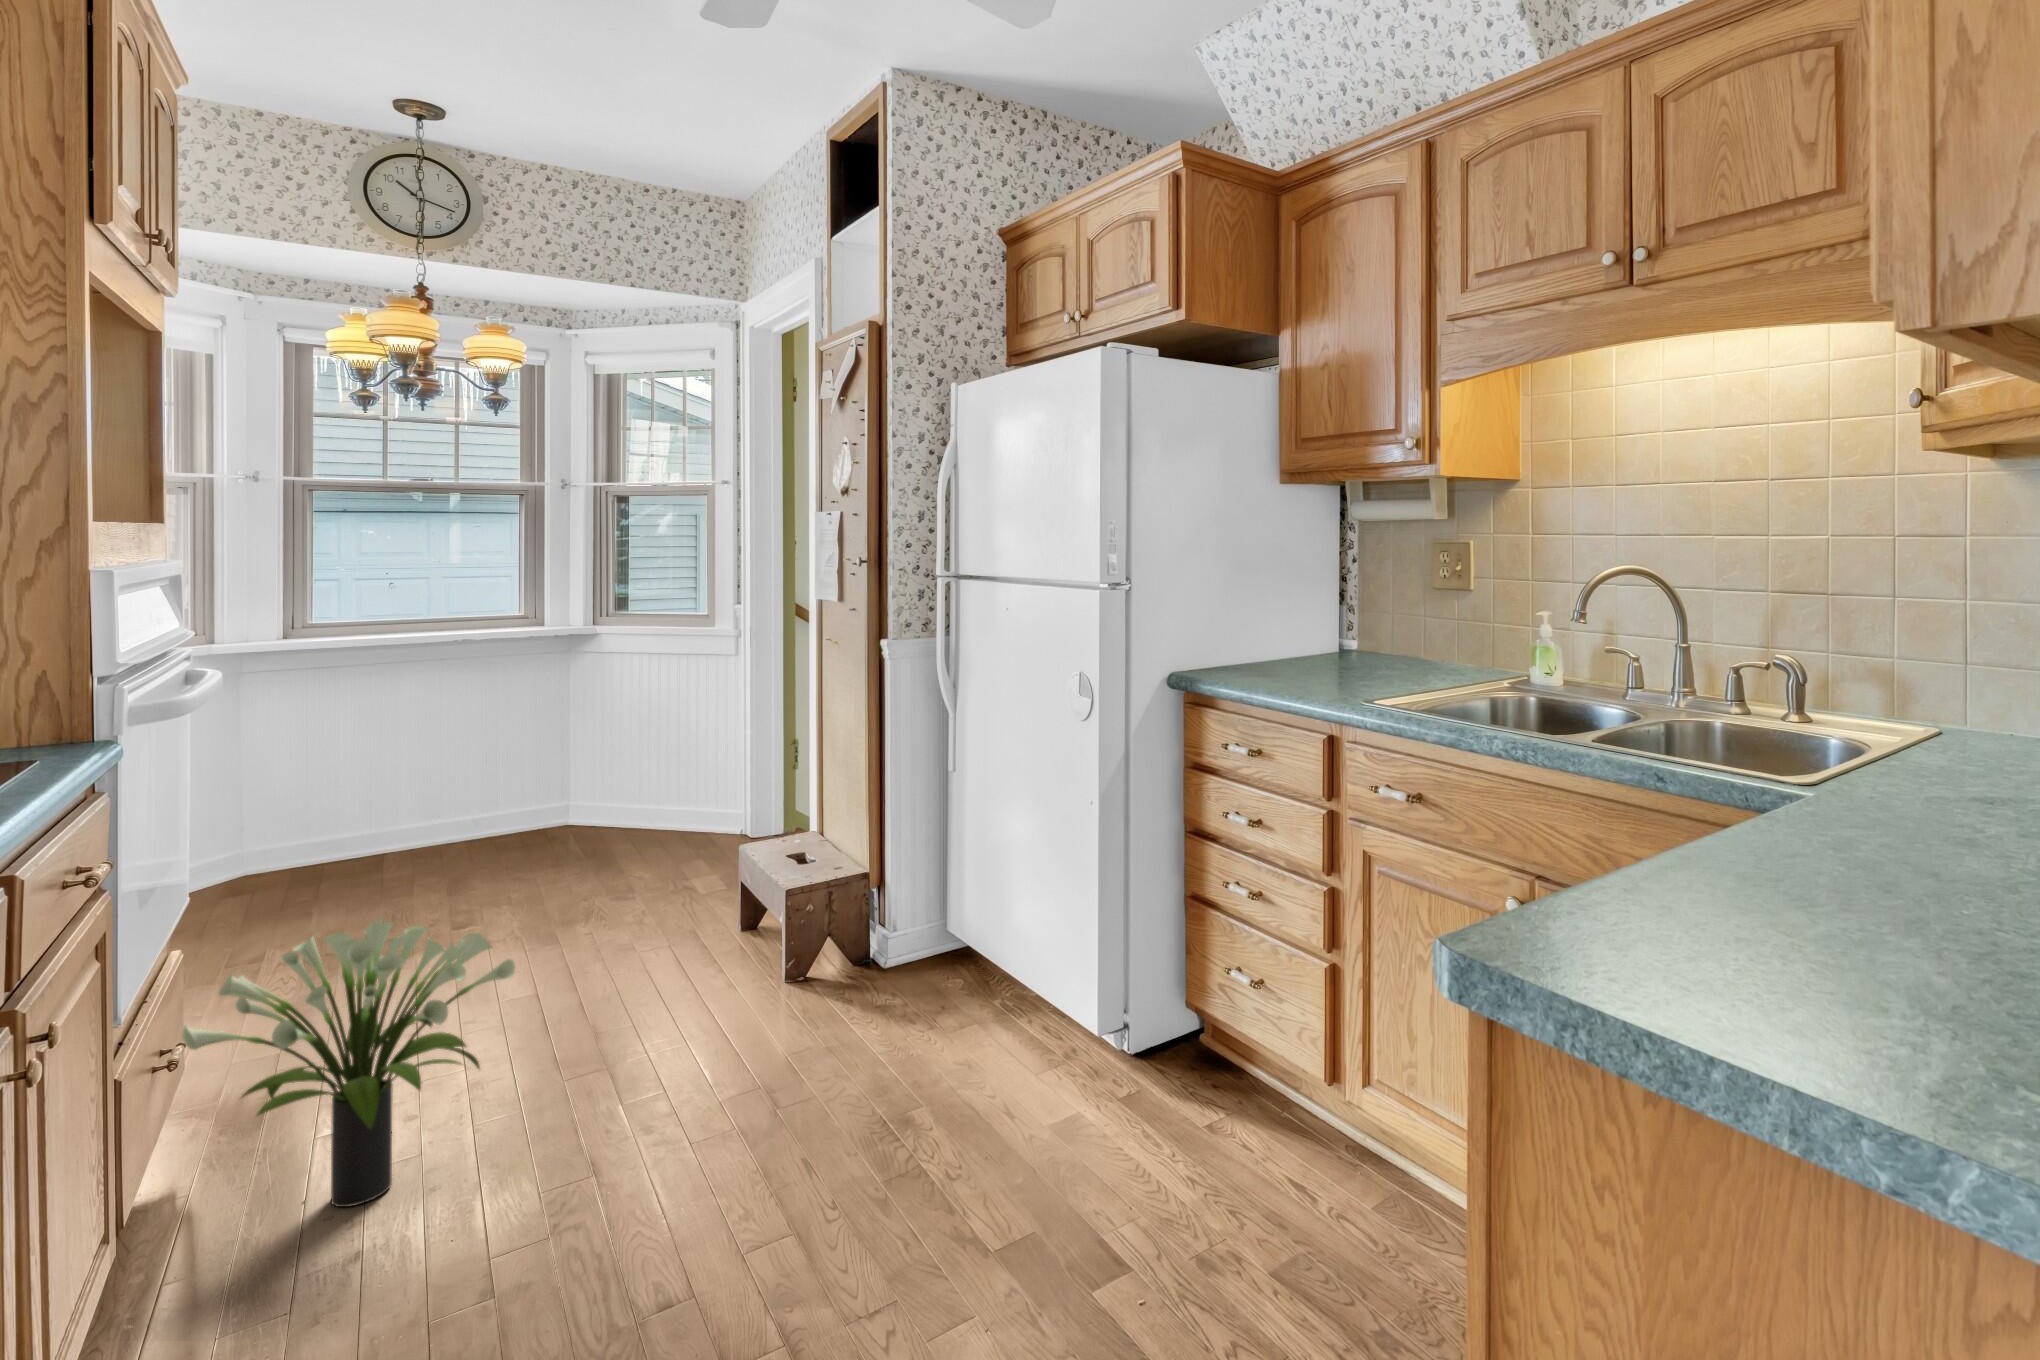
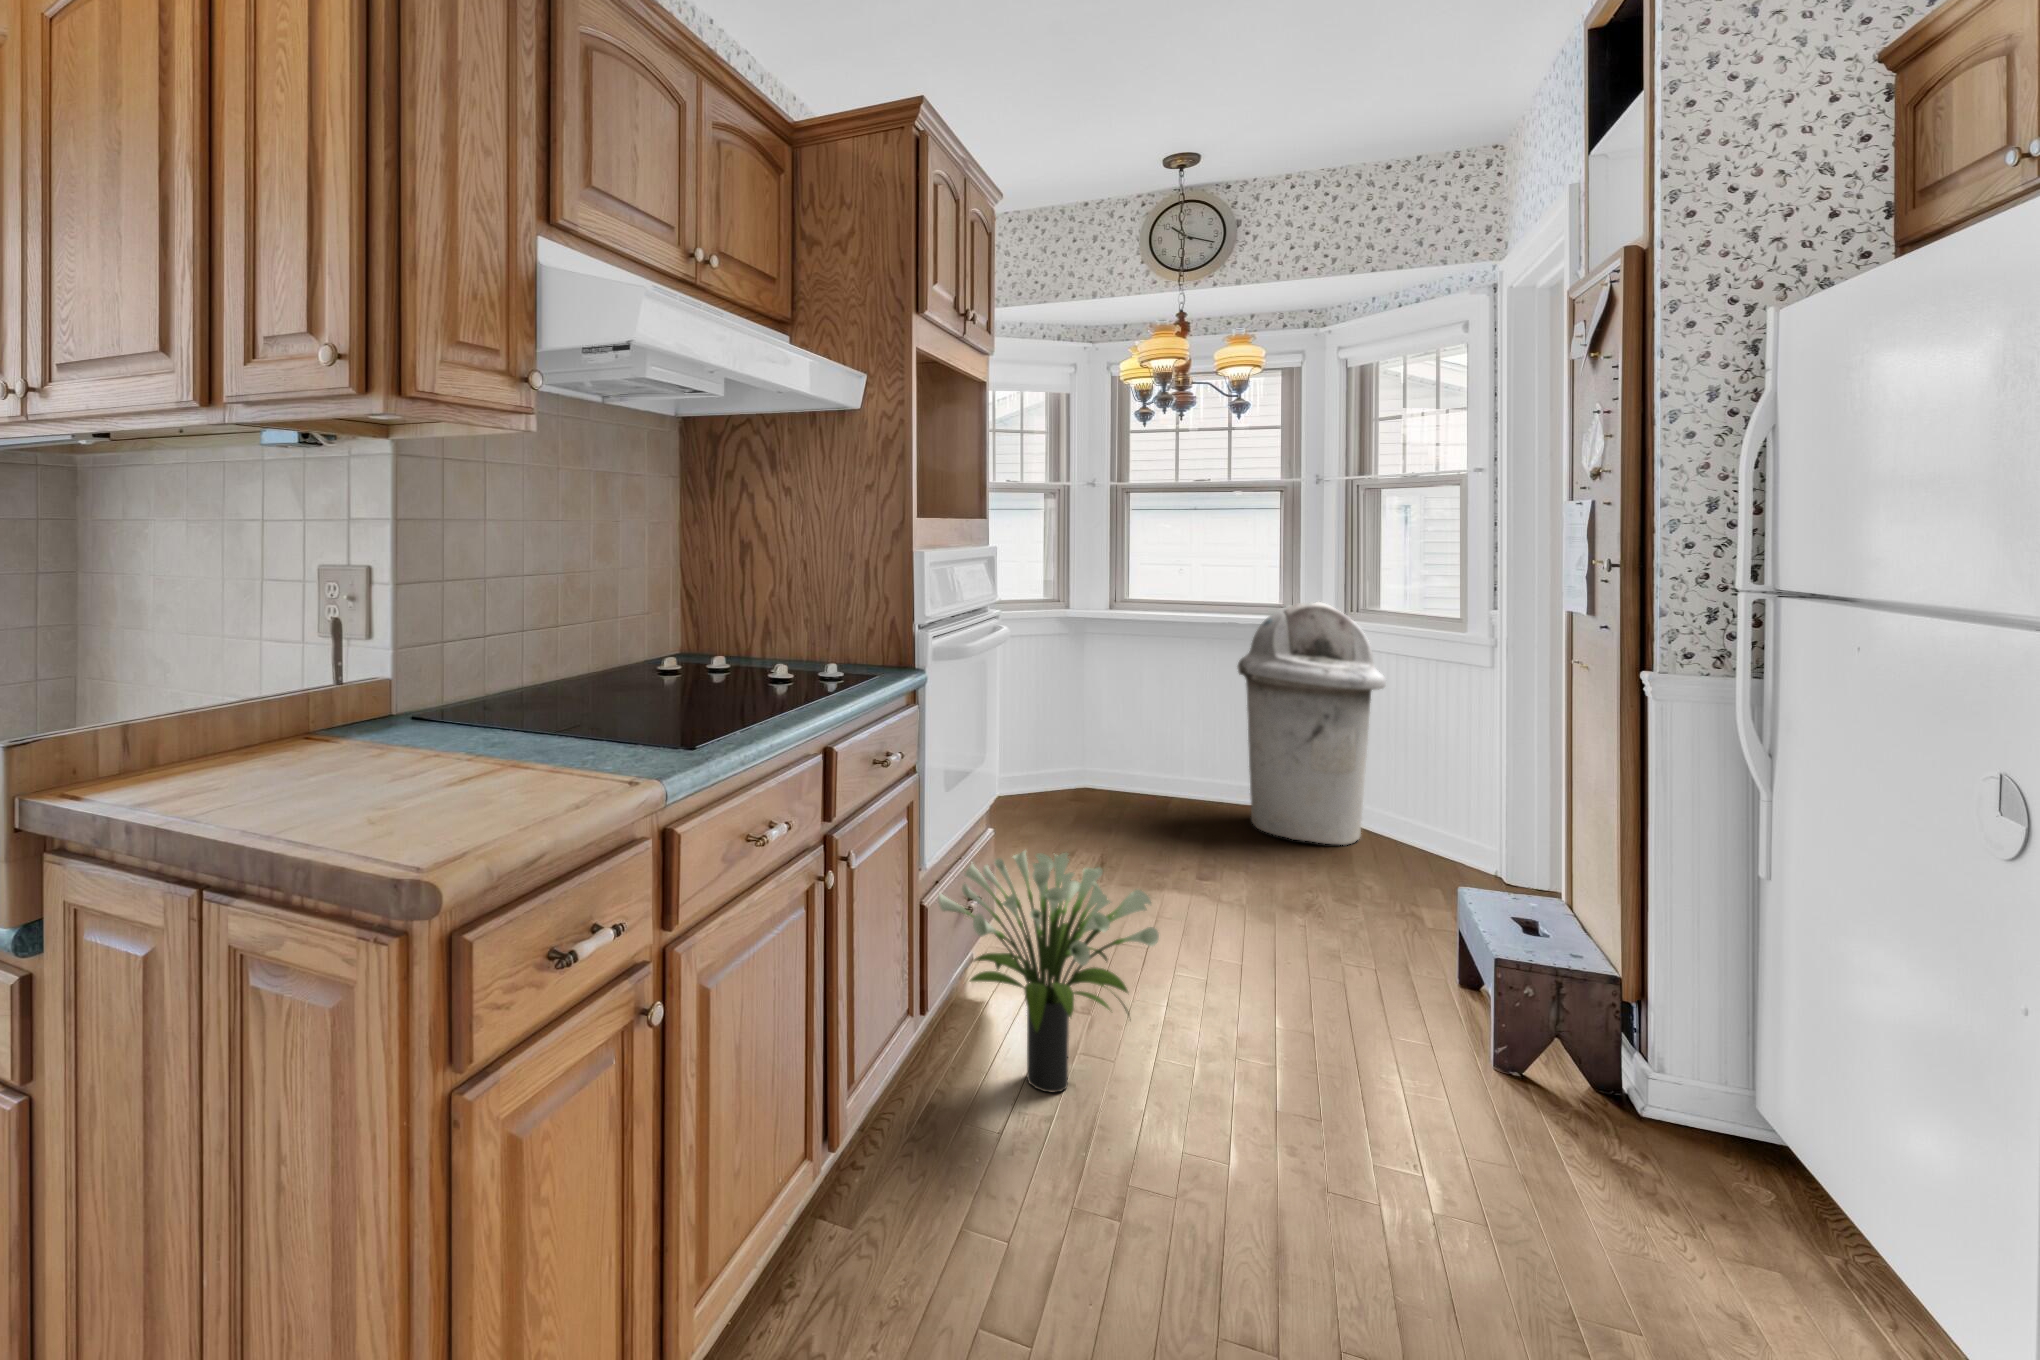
trash can: none [479,610,641,863] -> present [1238,602,1386,845]

